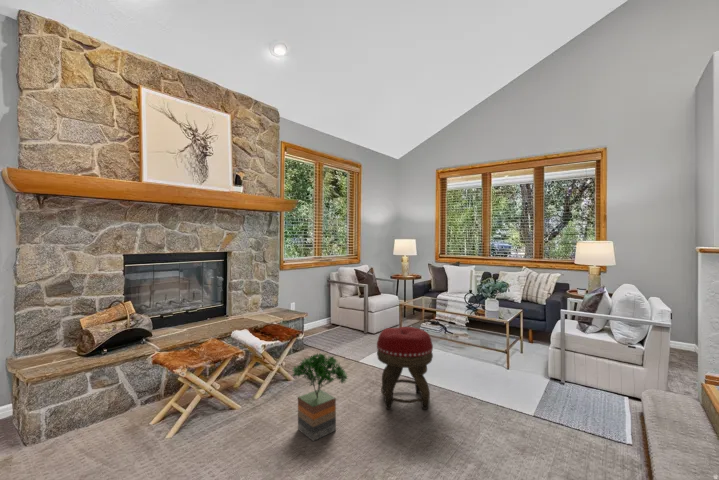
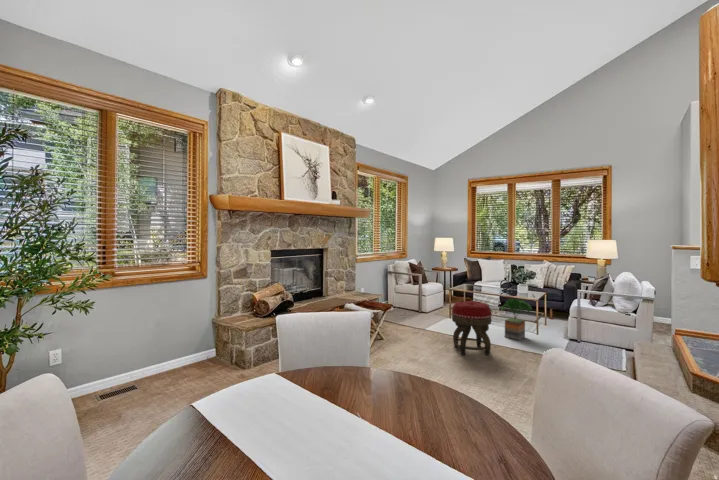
potted tree: present [293,354,347,441] -> present [501,299,531,340]

